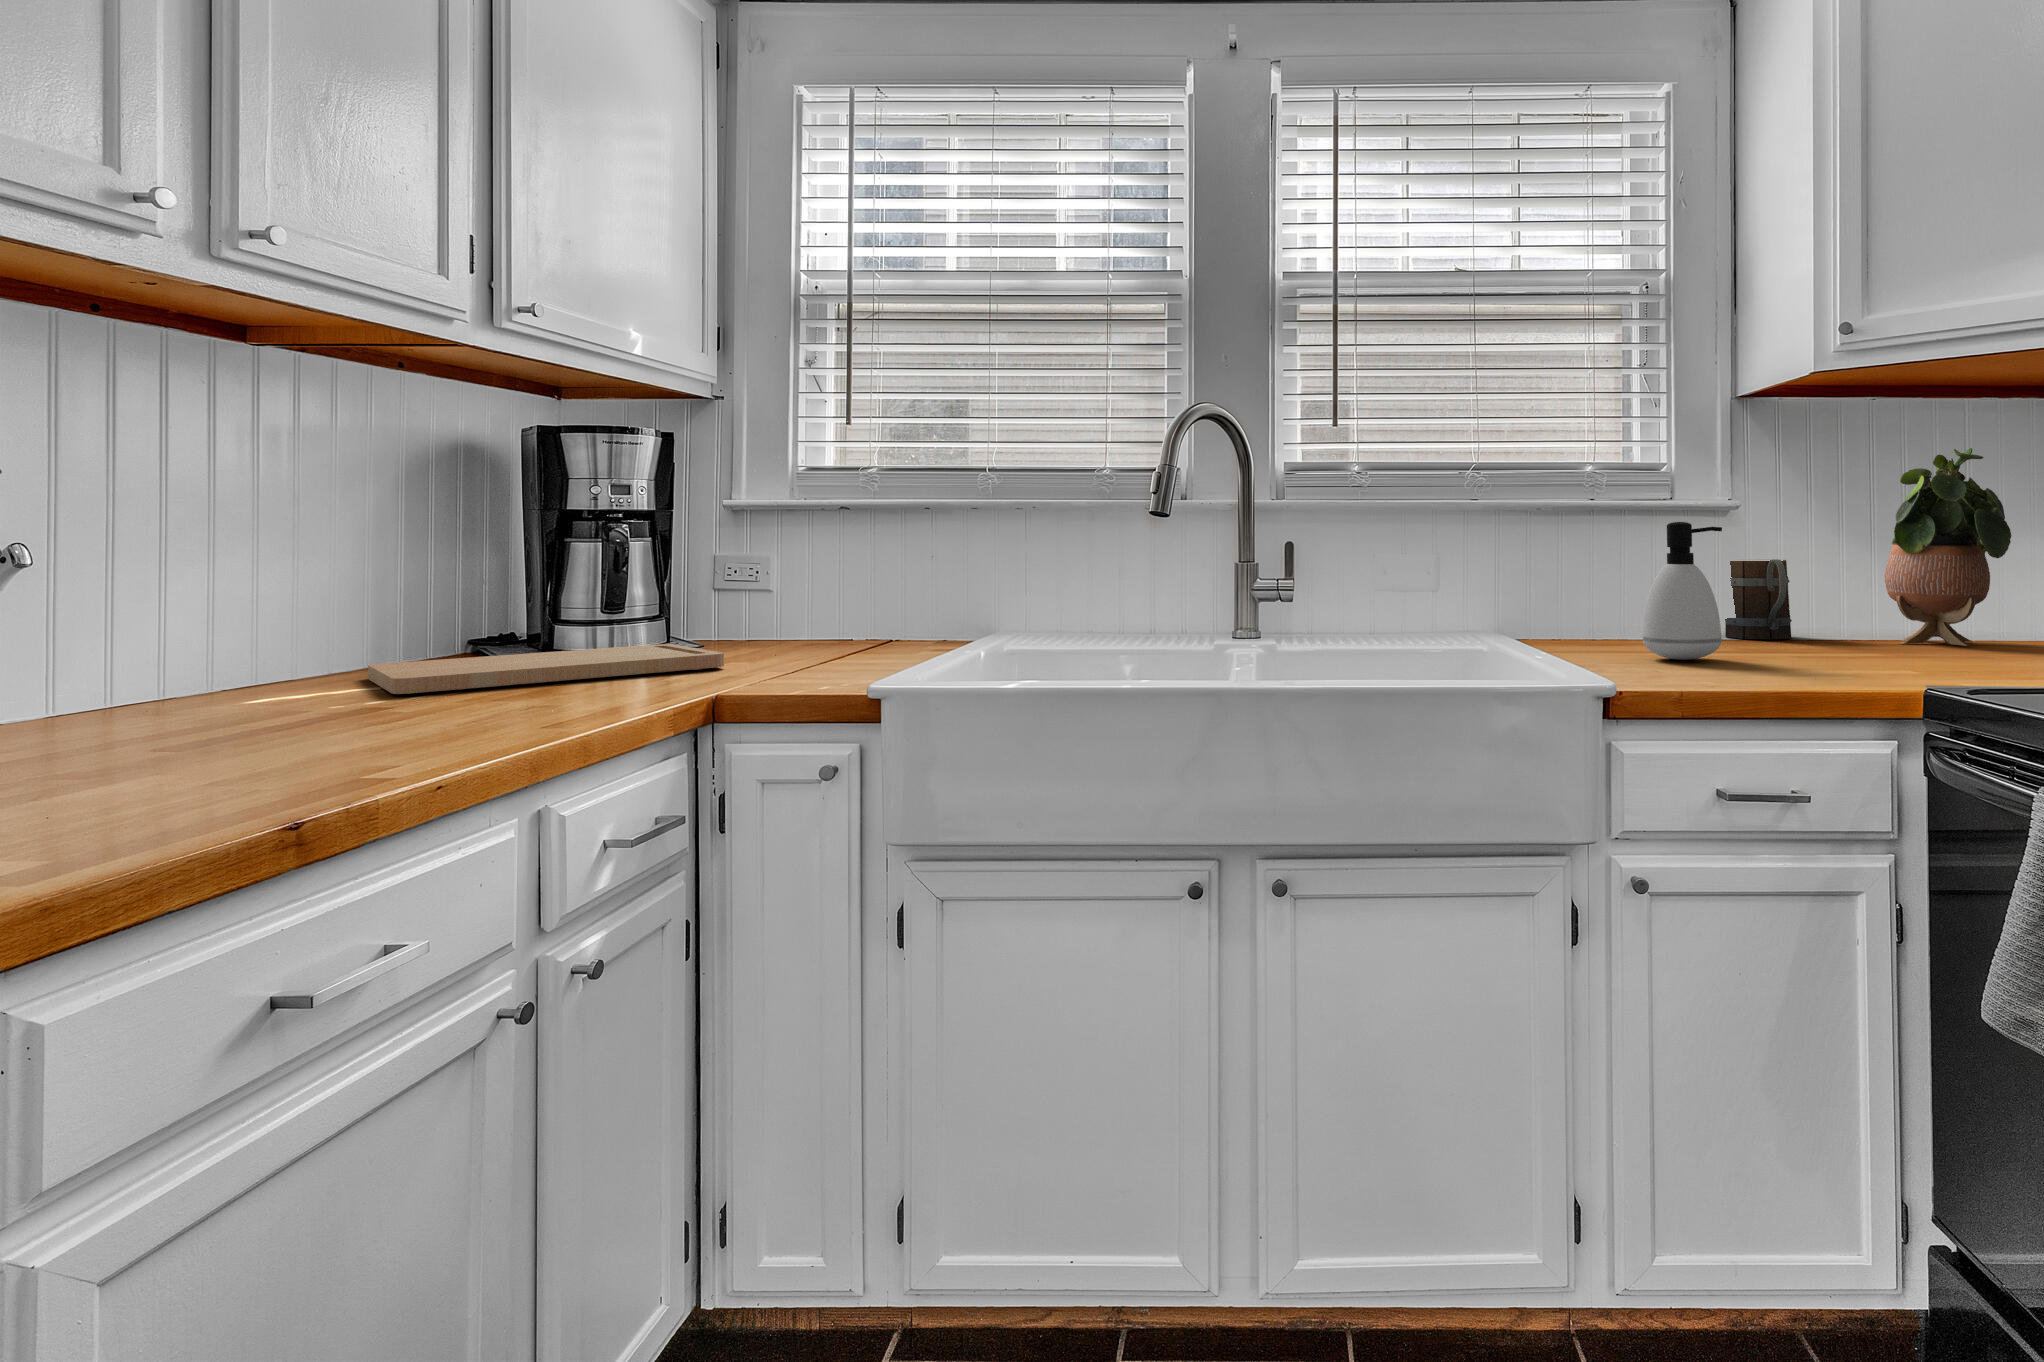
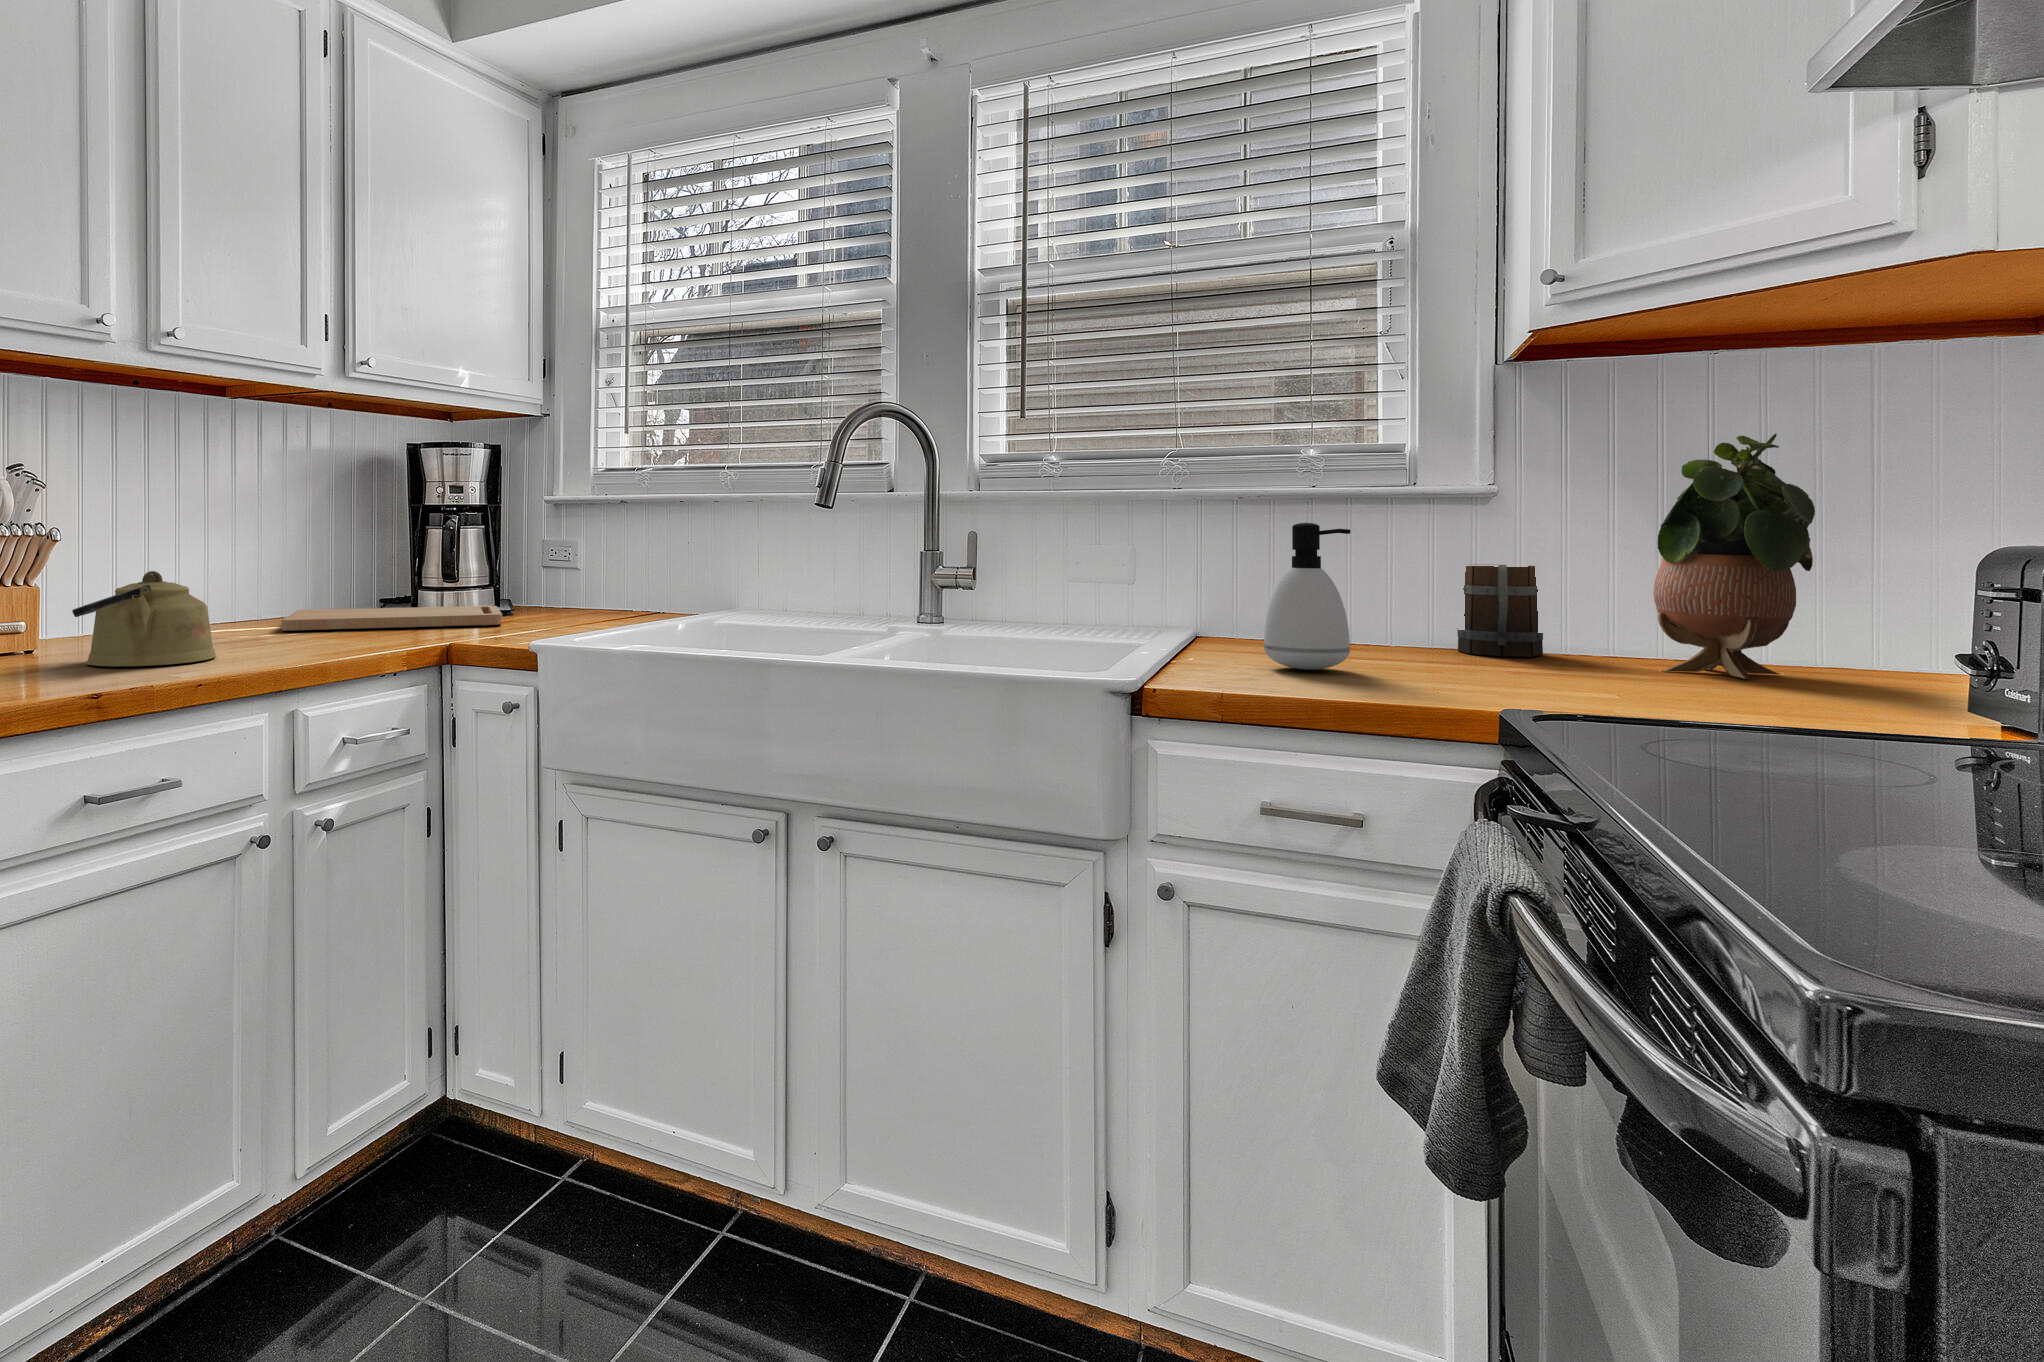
kettle: none [132,609,388,771] -> present [72,571,216,667]

